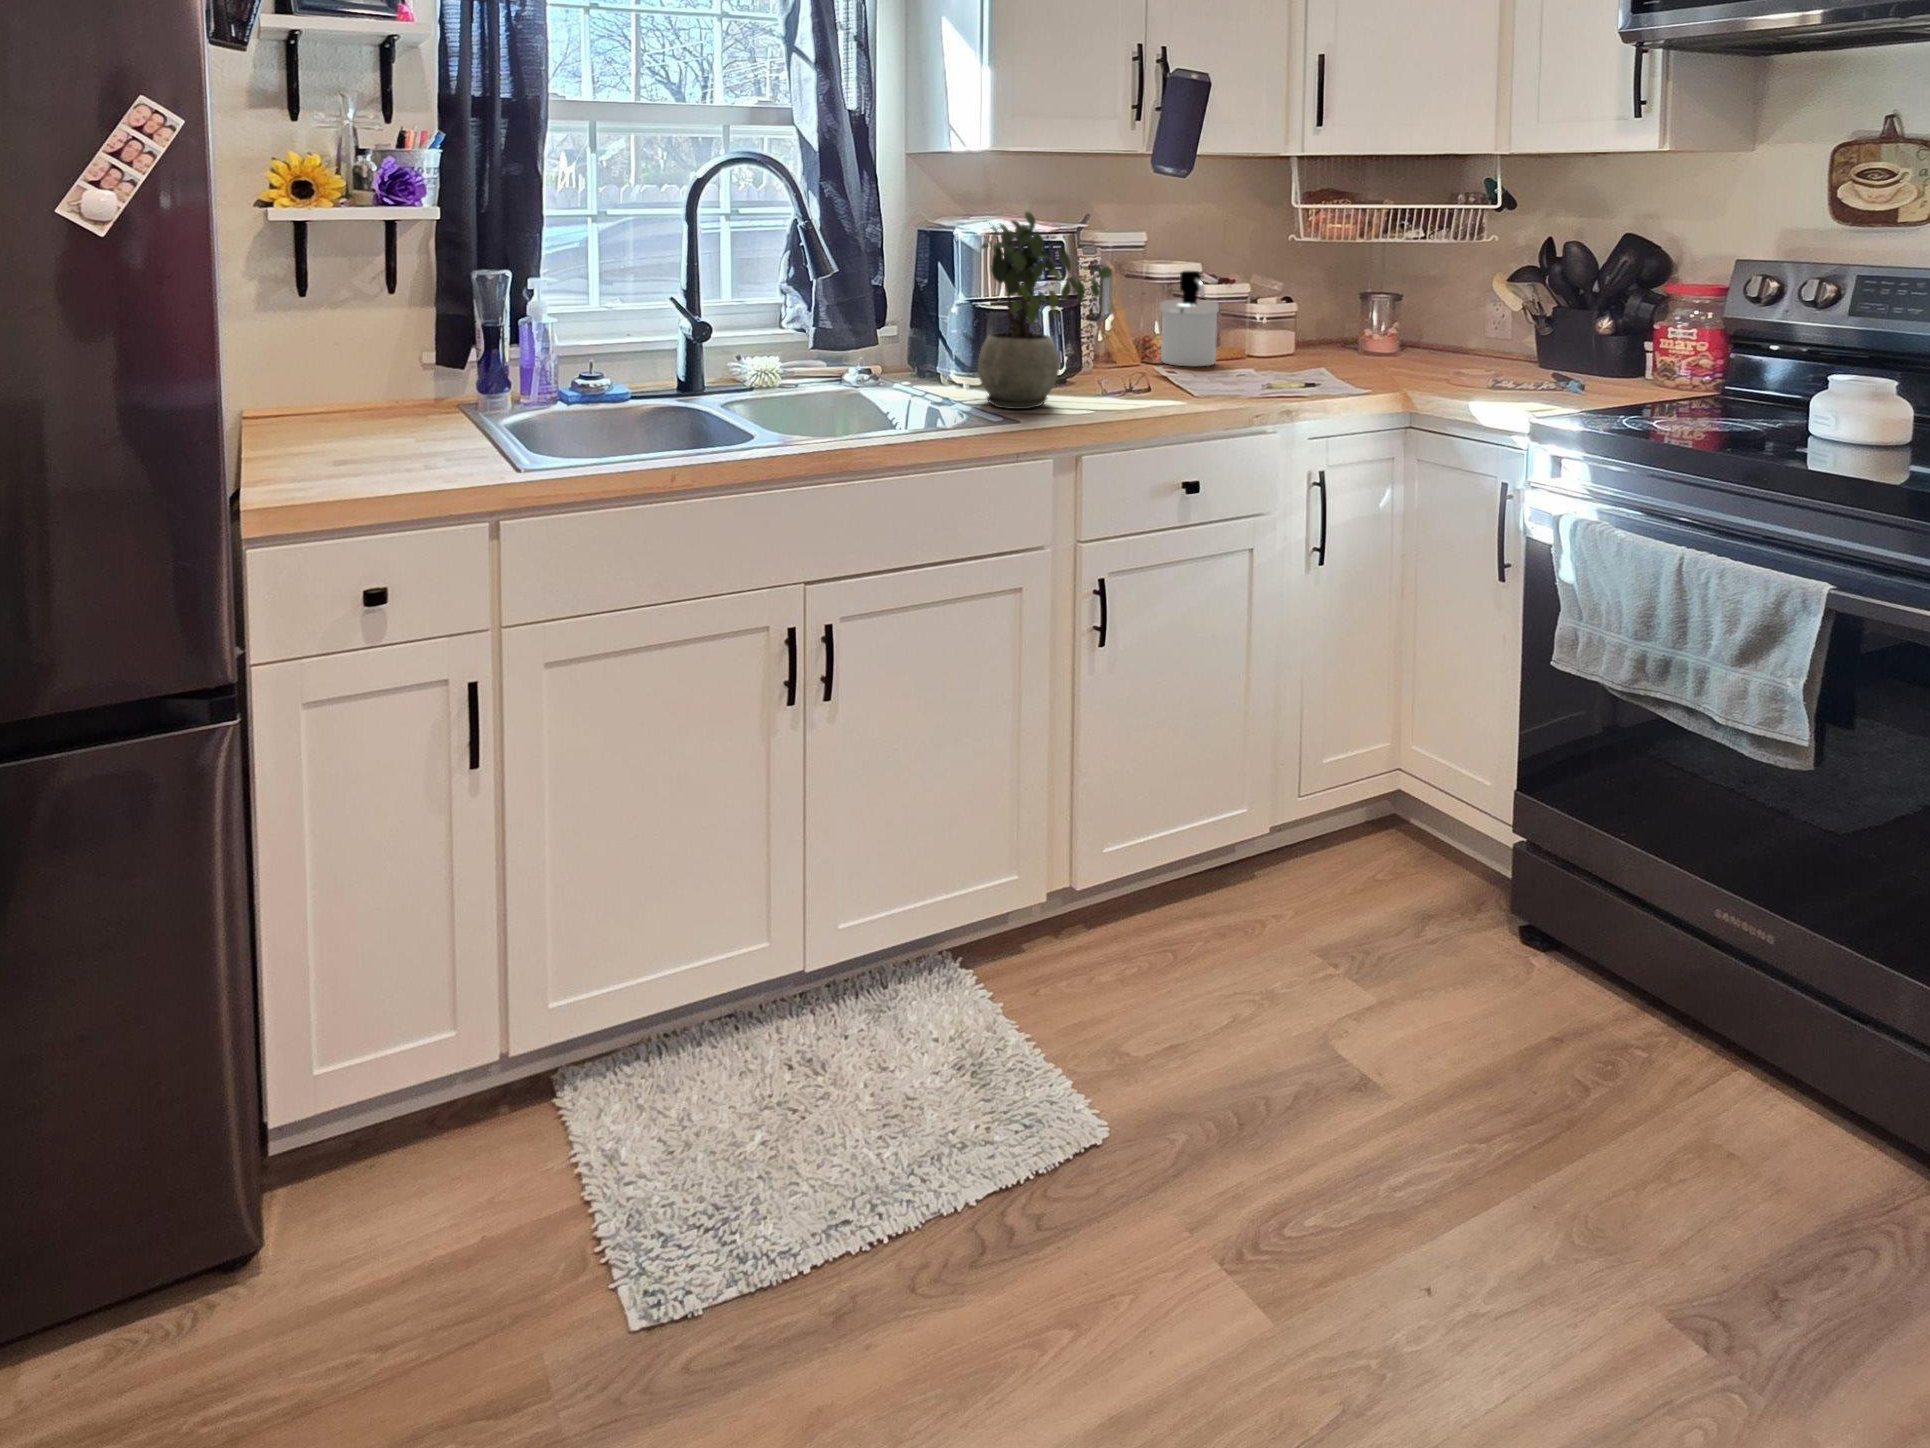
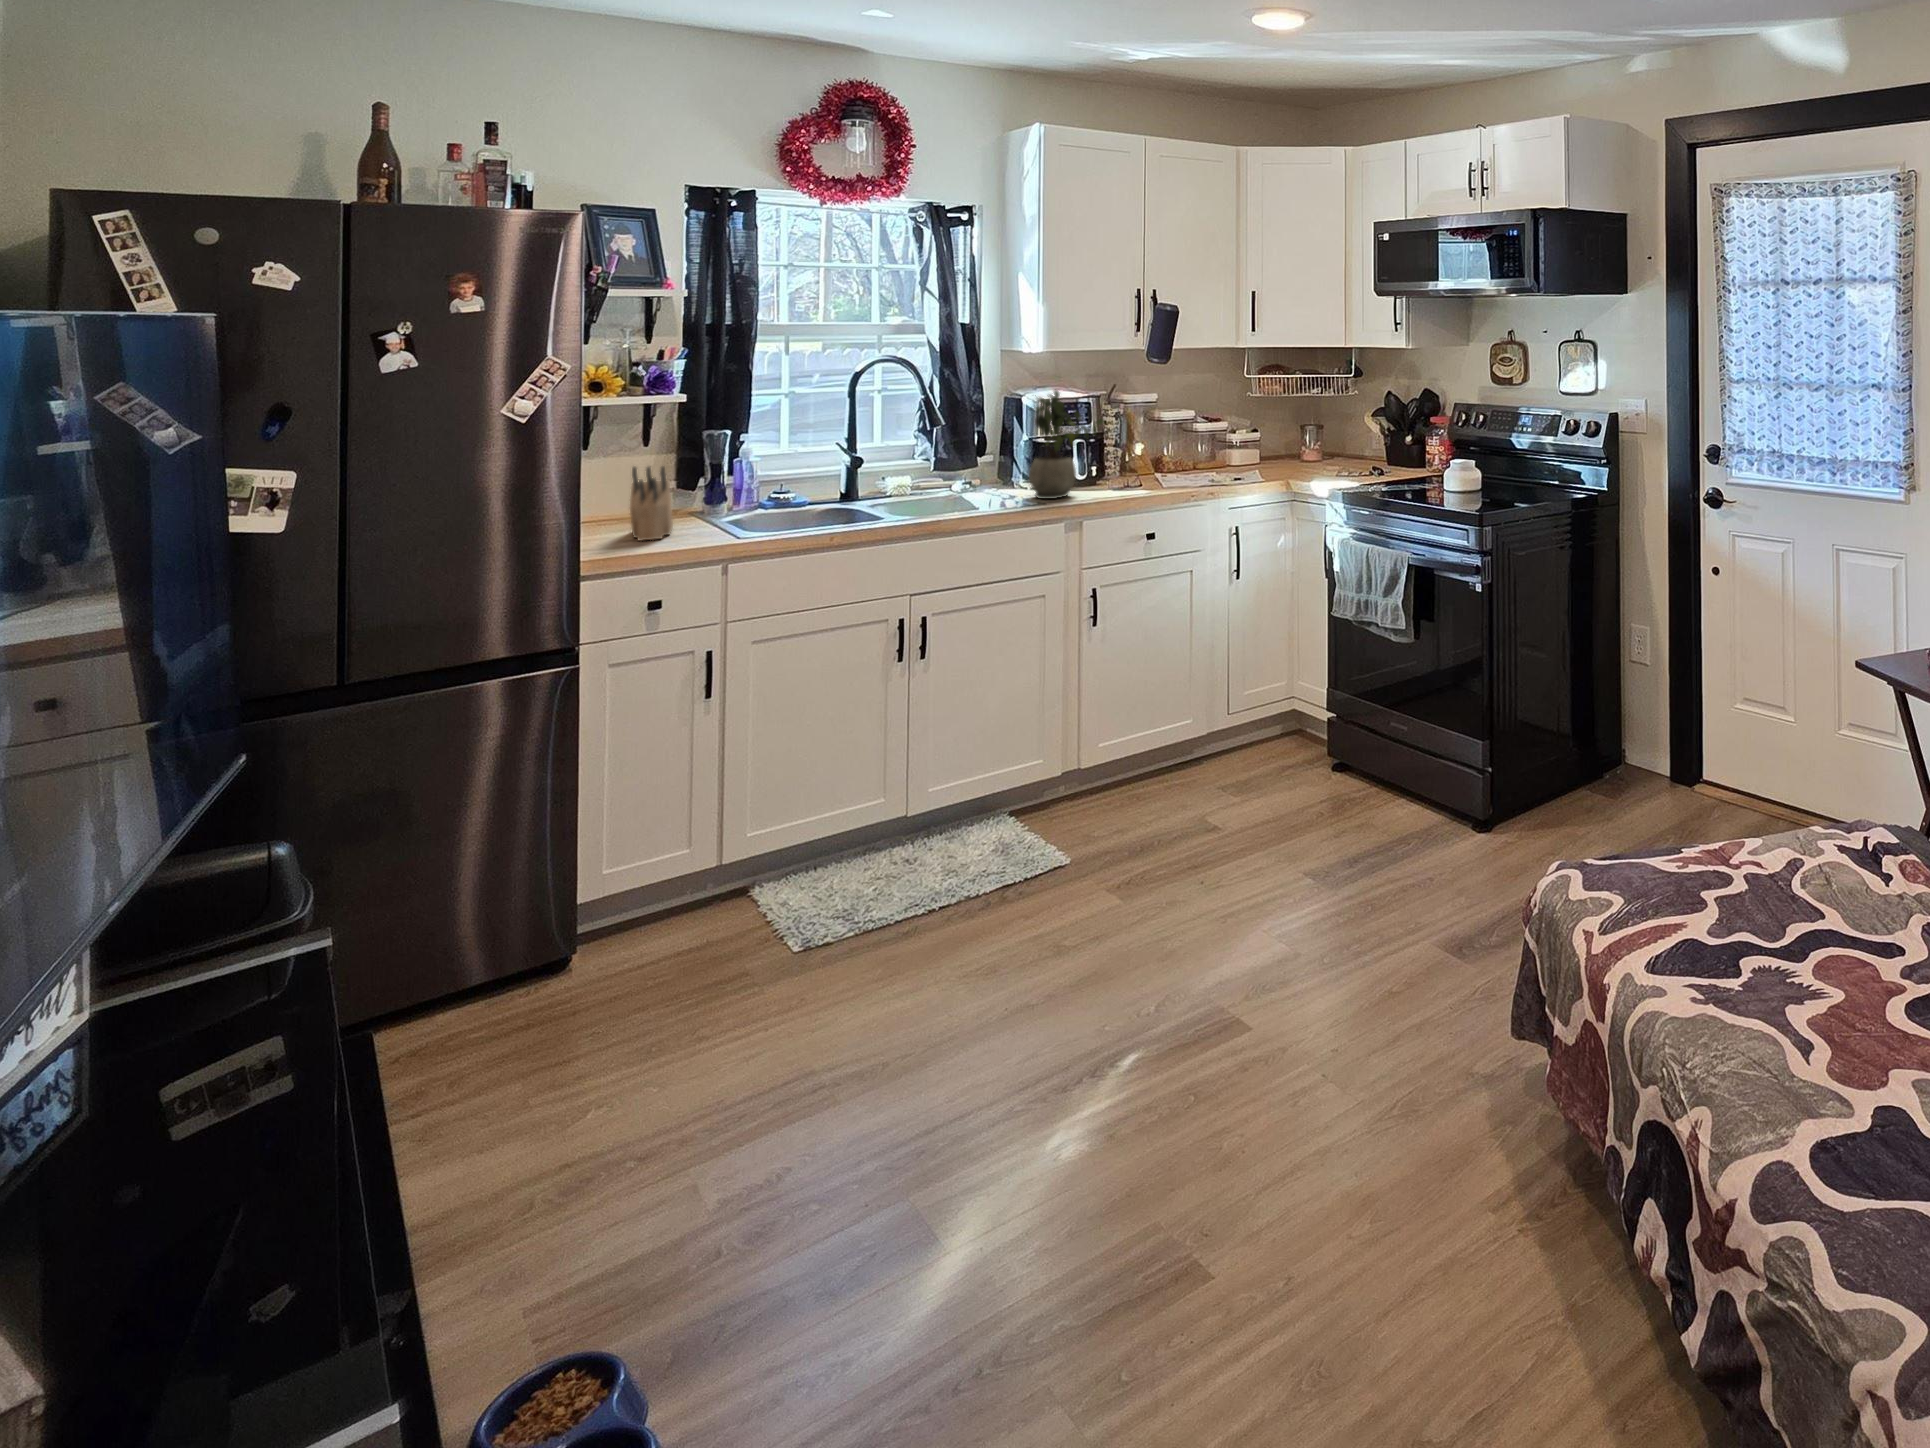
soap dispenser: present [1160,271,1219,366] -> none [1162,417,1196,473]
knife block: none [338,328,424,460] -> present [630,467,673,540]

